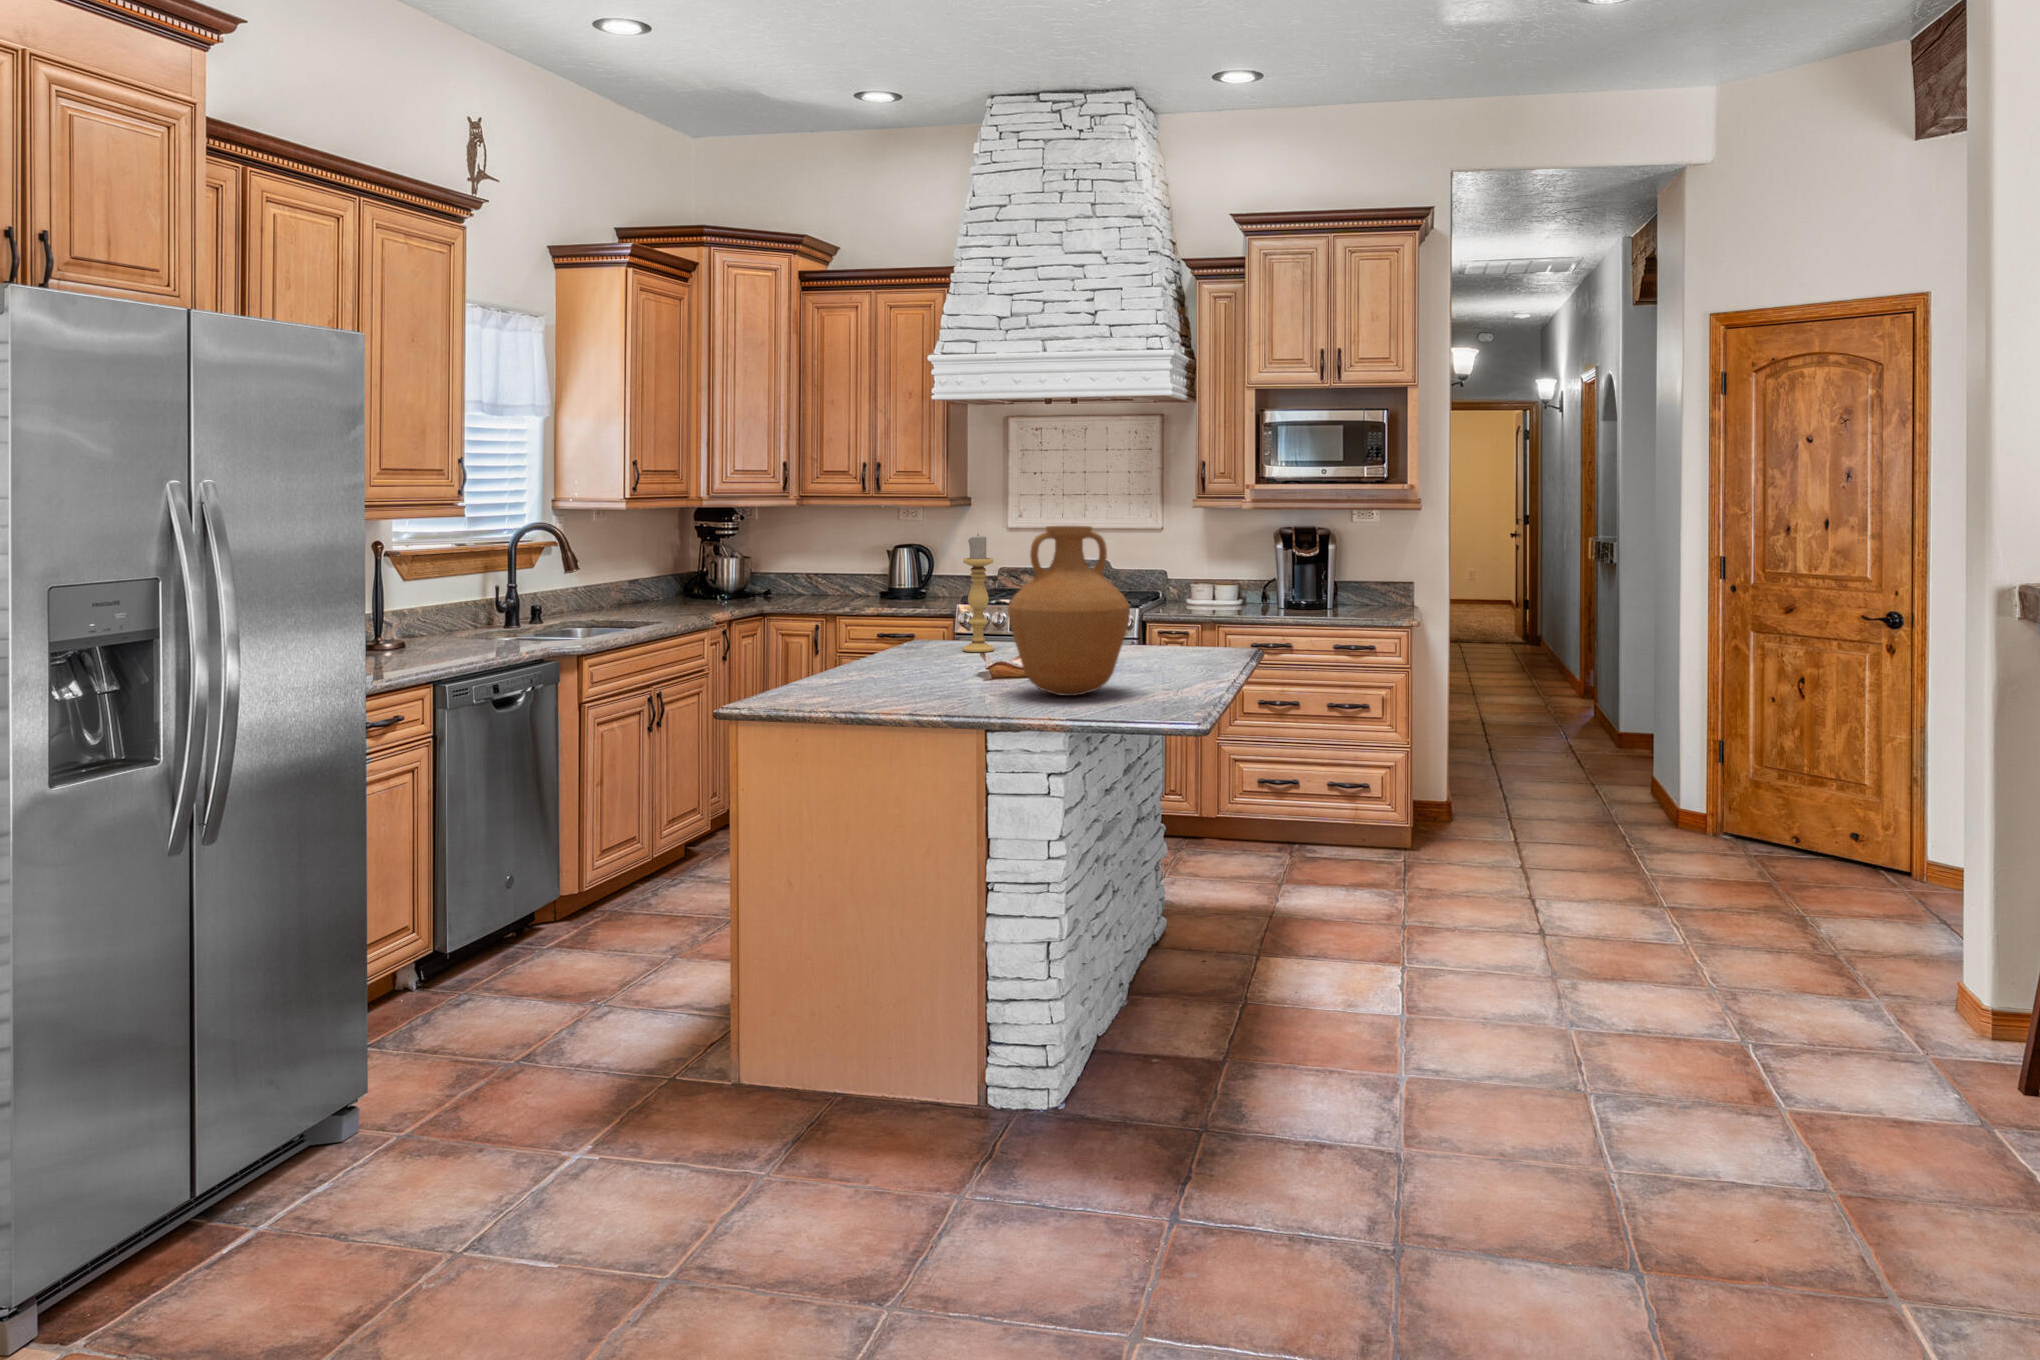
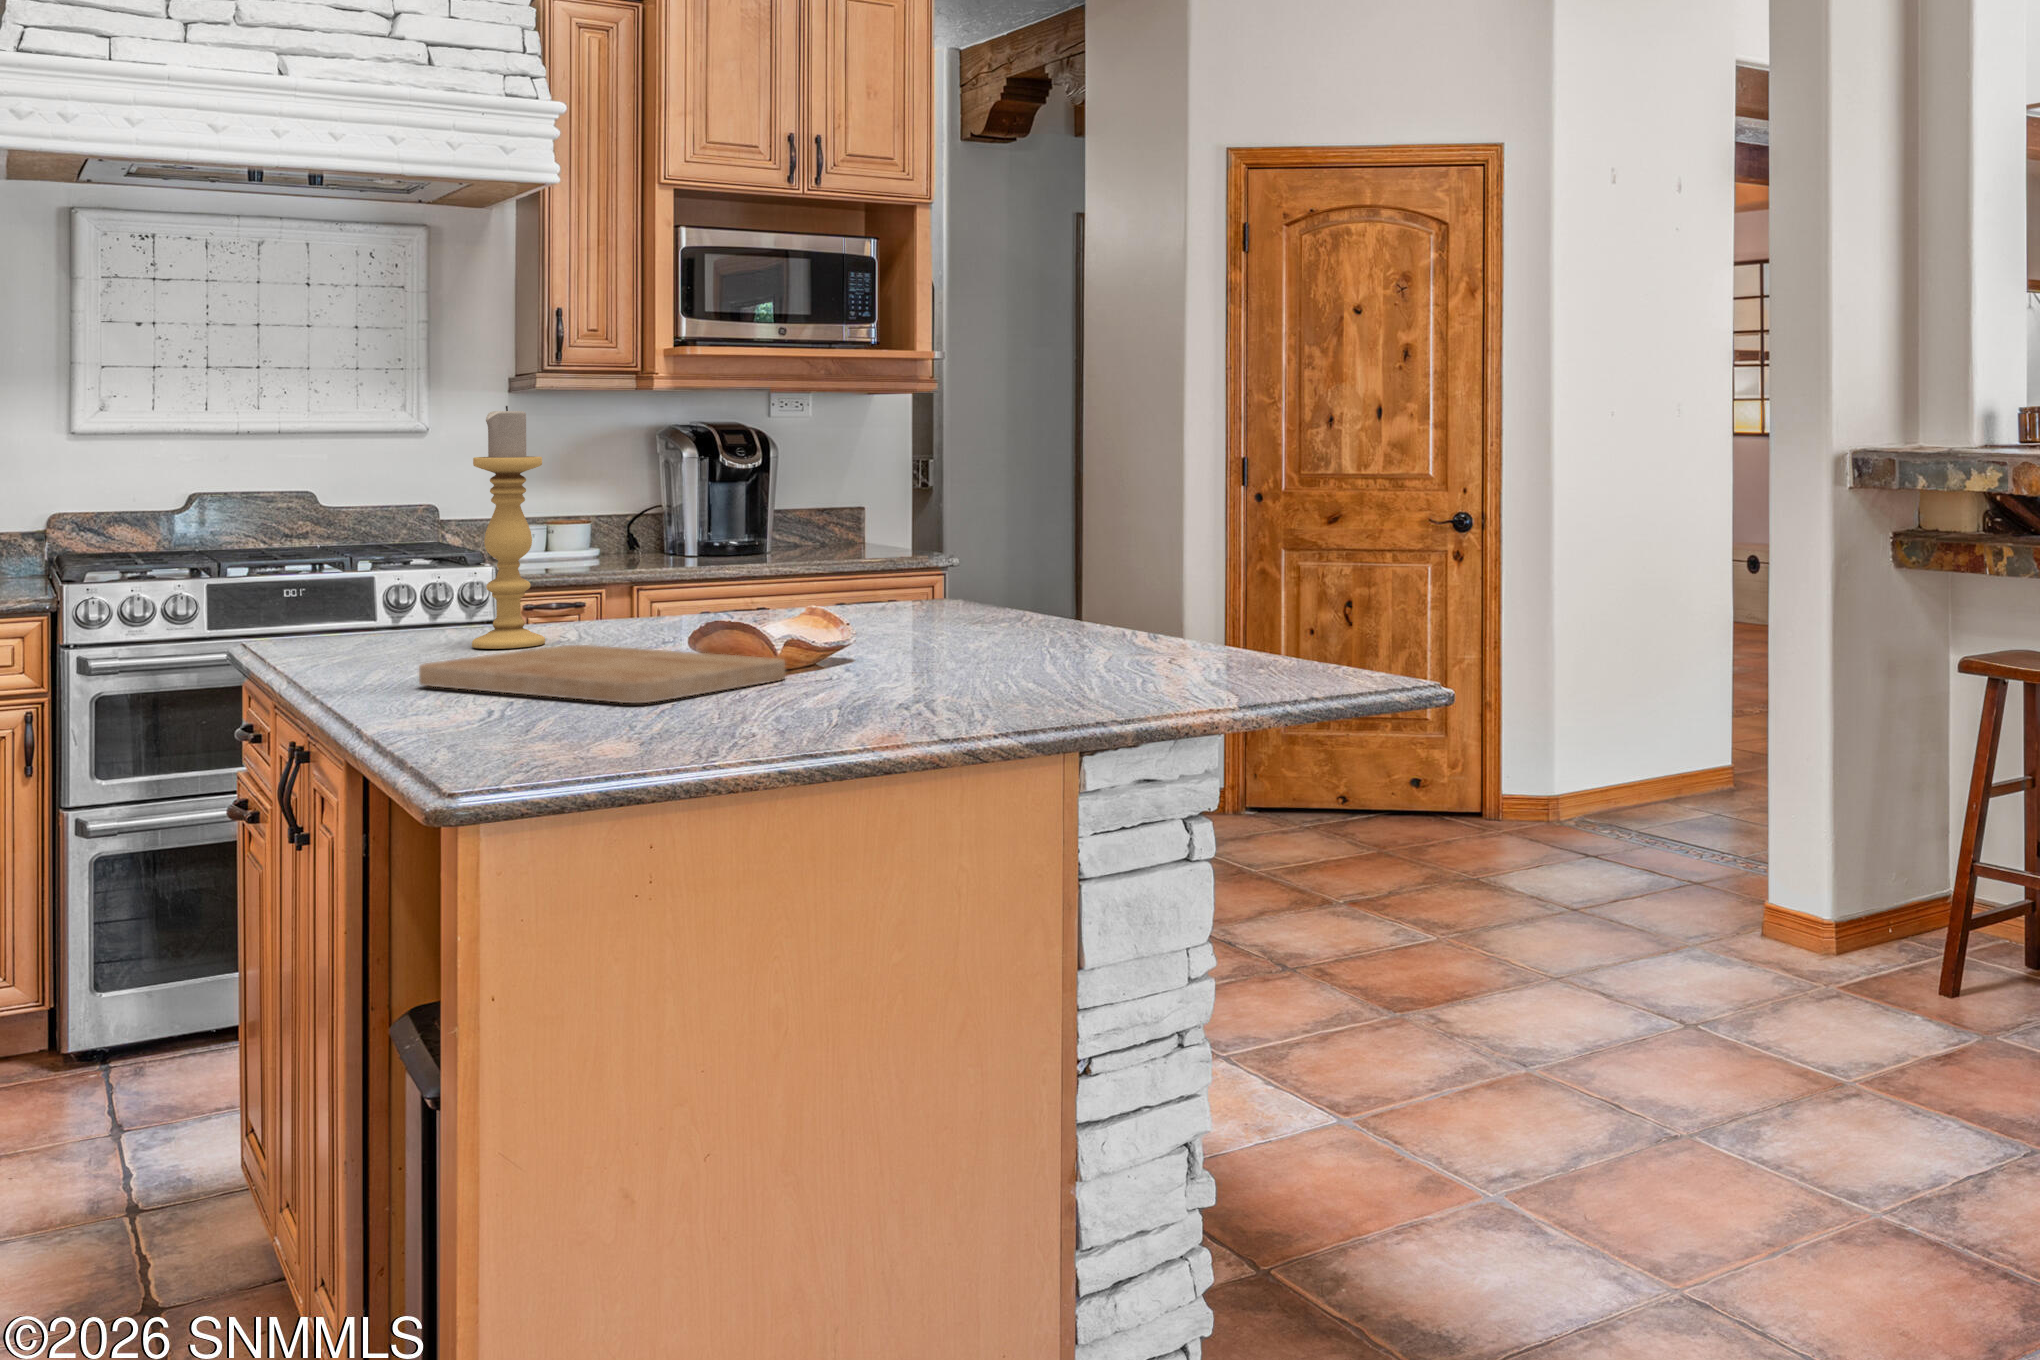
vase: present [1008,526,1130,696] -> none [917,363,1154,681]
cutting board: none [880,653,992,683] -> present [419,645,785,703]

